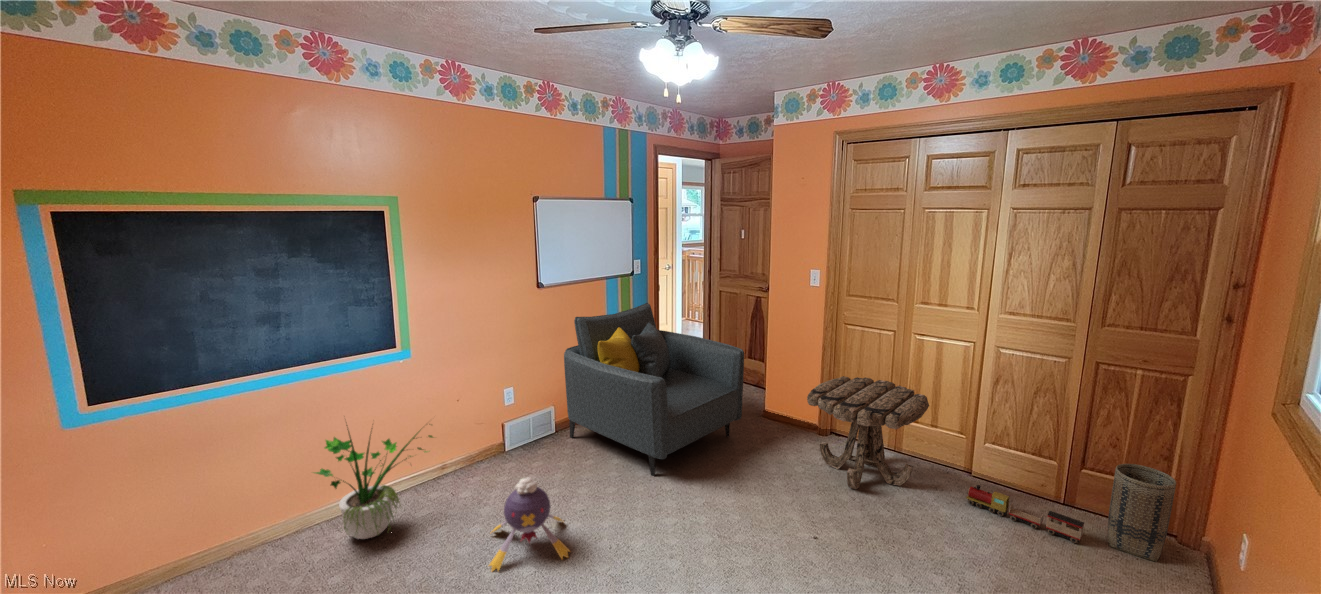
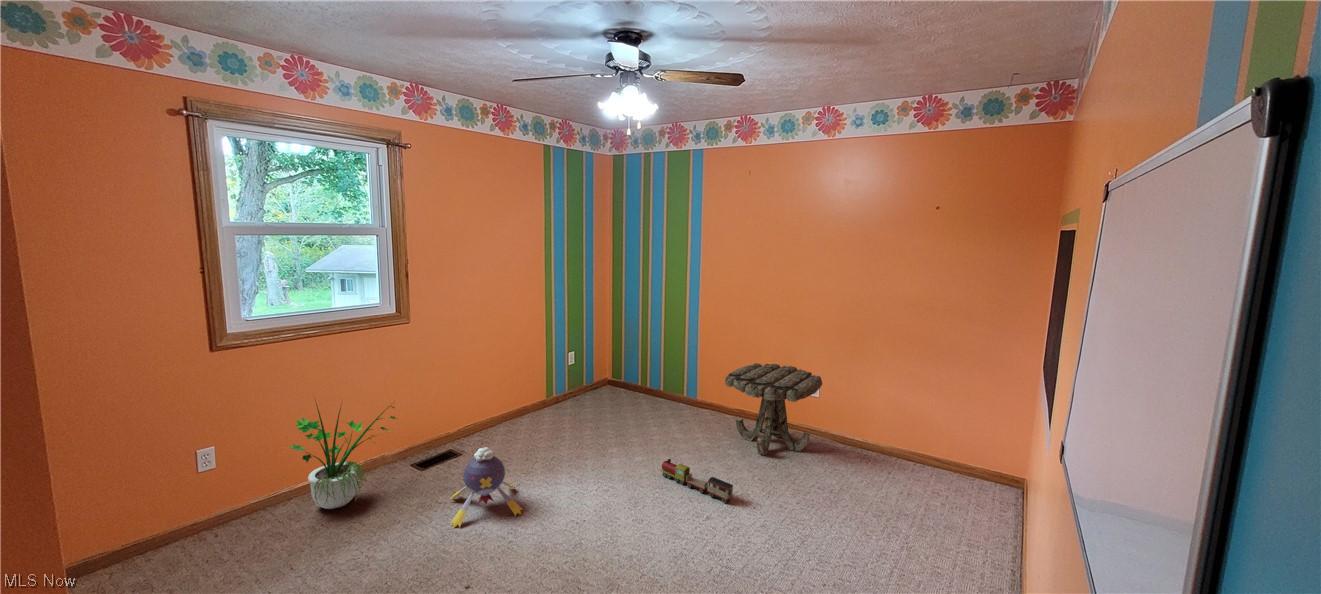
armchair: present [564,303,744,476] -> none [513,303,673,452]
basket: present [1108,464,1176,562] -> none [952,422,996,496]
toy train: present [966,485,1084,543] -> present [661,459,733,503]

